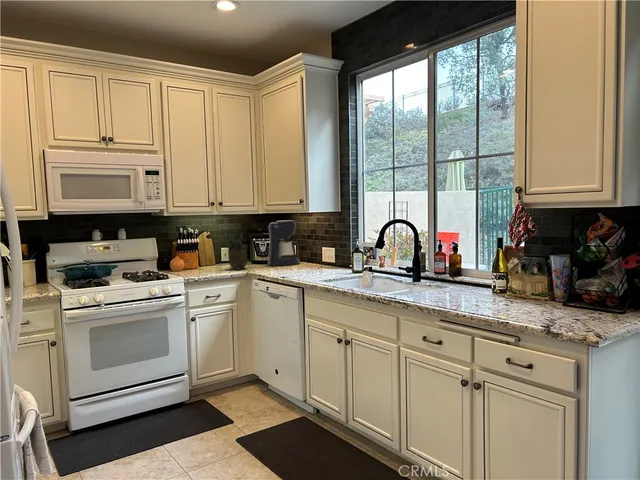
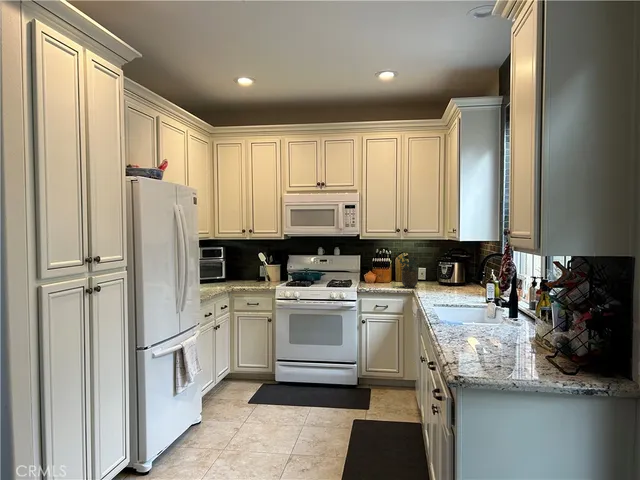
coffee maker: present [268,220,300,266] -> none [438,249,470,291]

